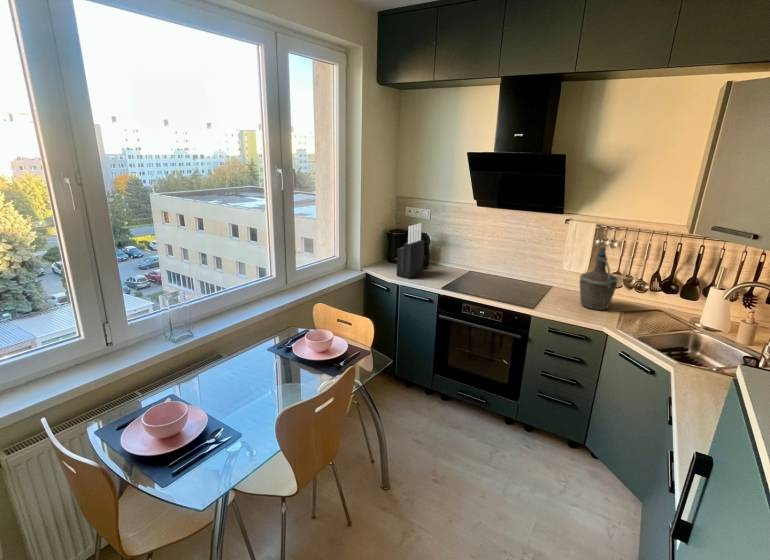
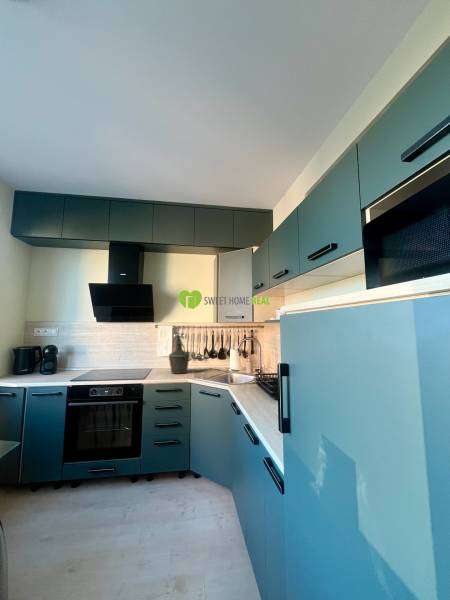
knife block: present [397,223,424,279] -> none [25,336,53,381]

